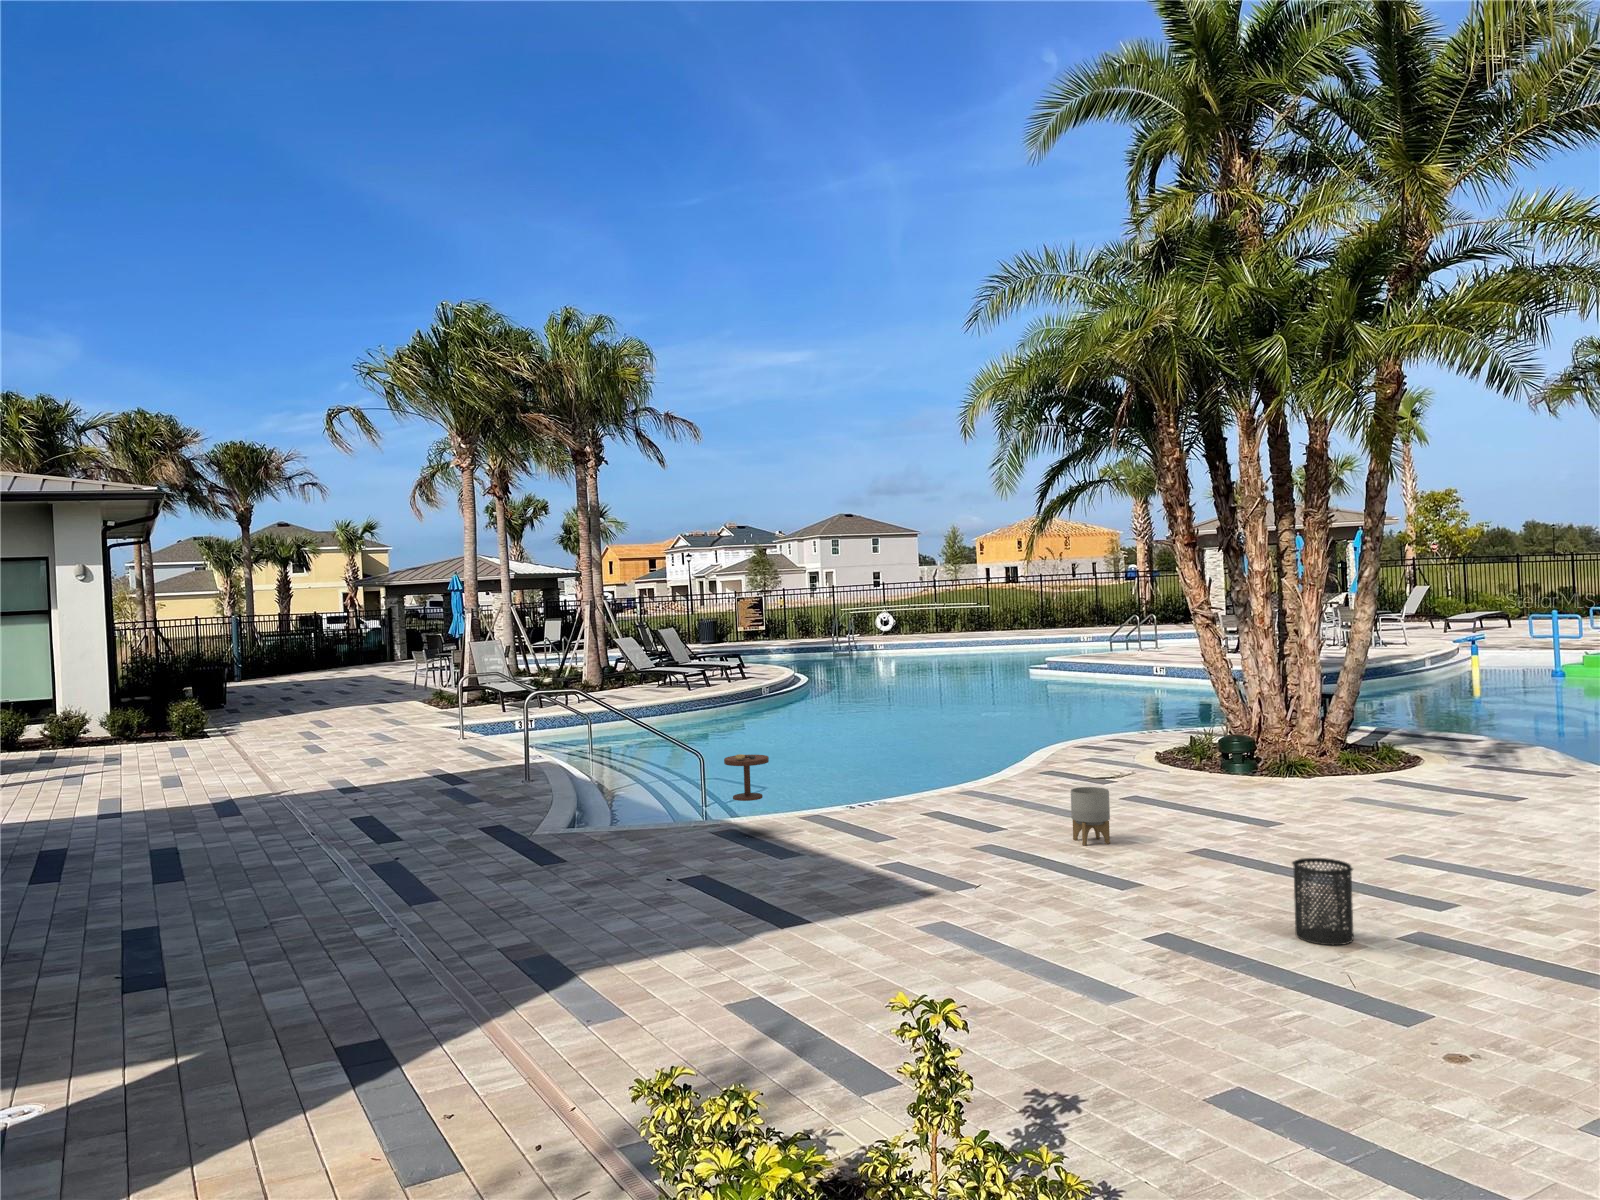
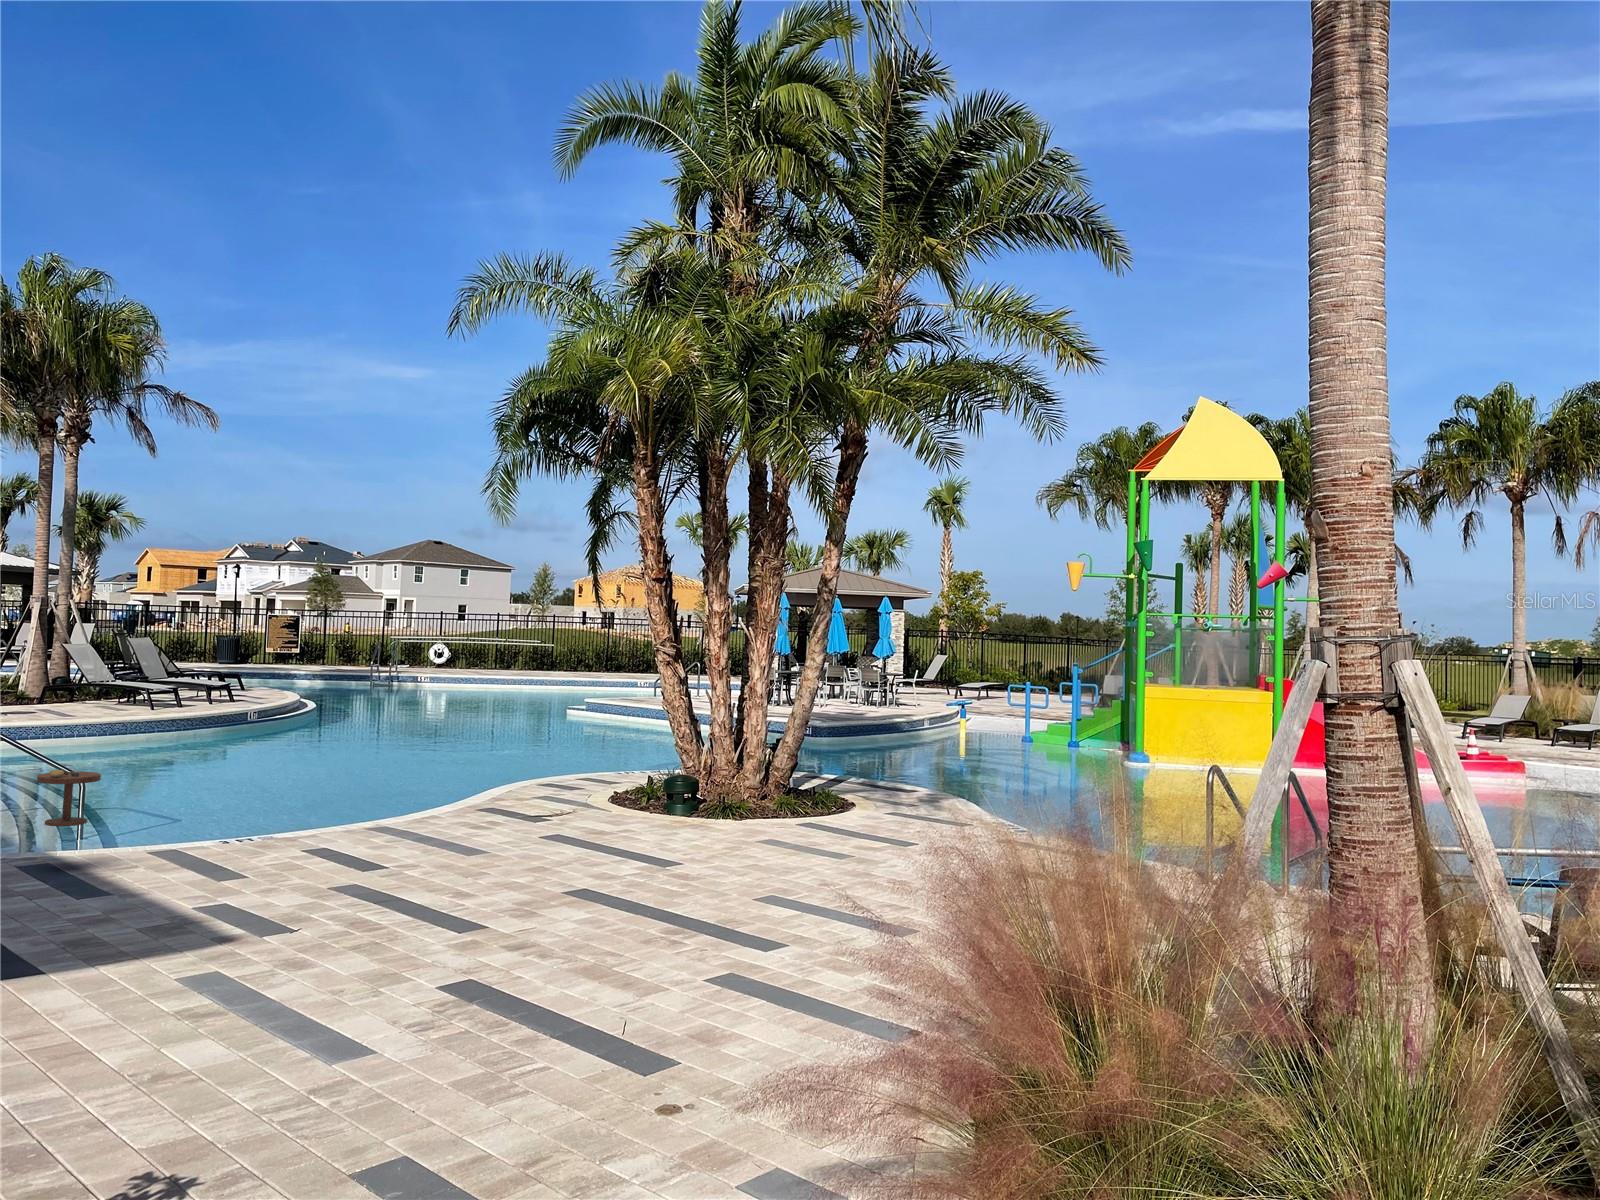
planter: present [1071,787,1110,845] -> none [453,818,496,881]
trash can: present [1292,858,1353,945] -> none [600,889,659,979]

